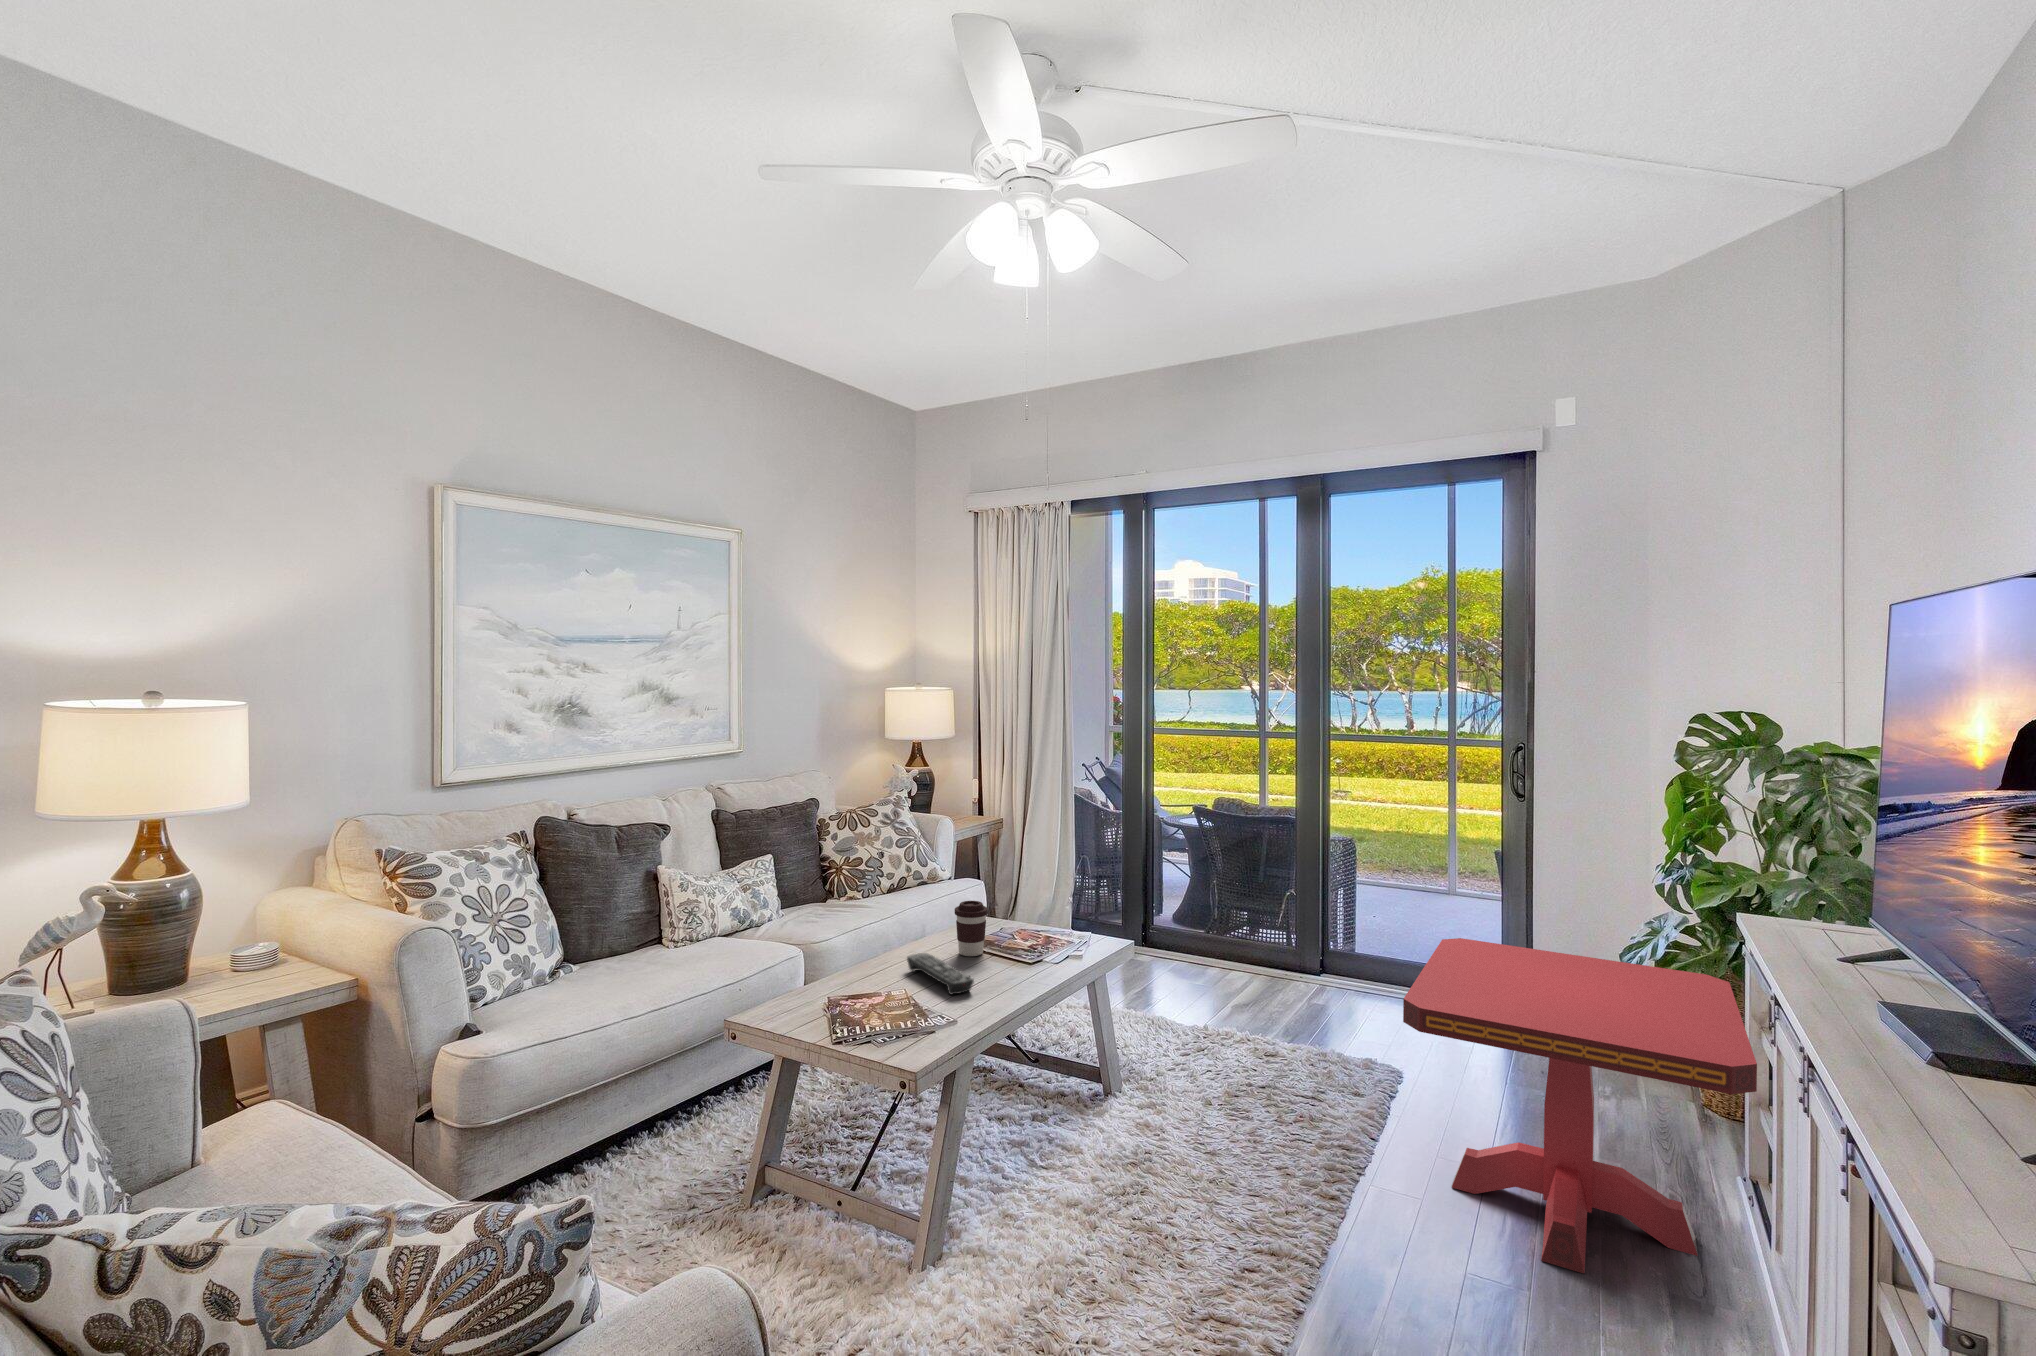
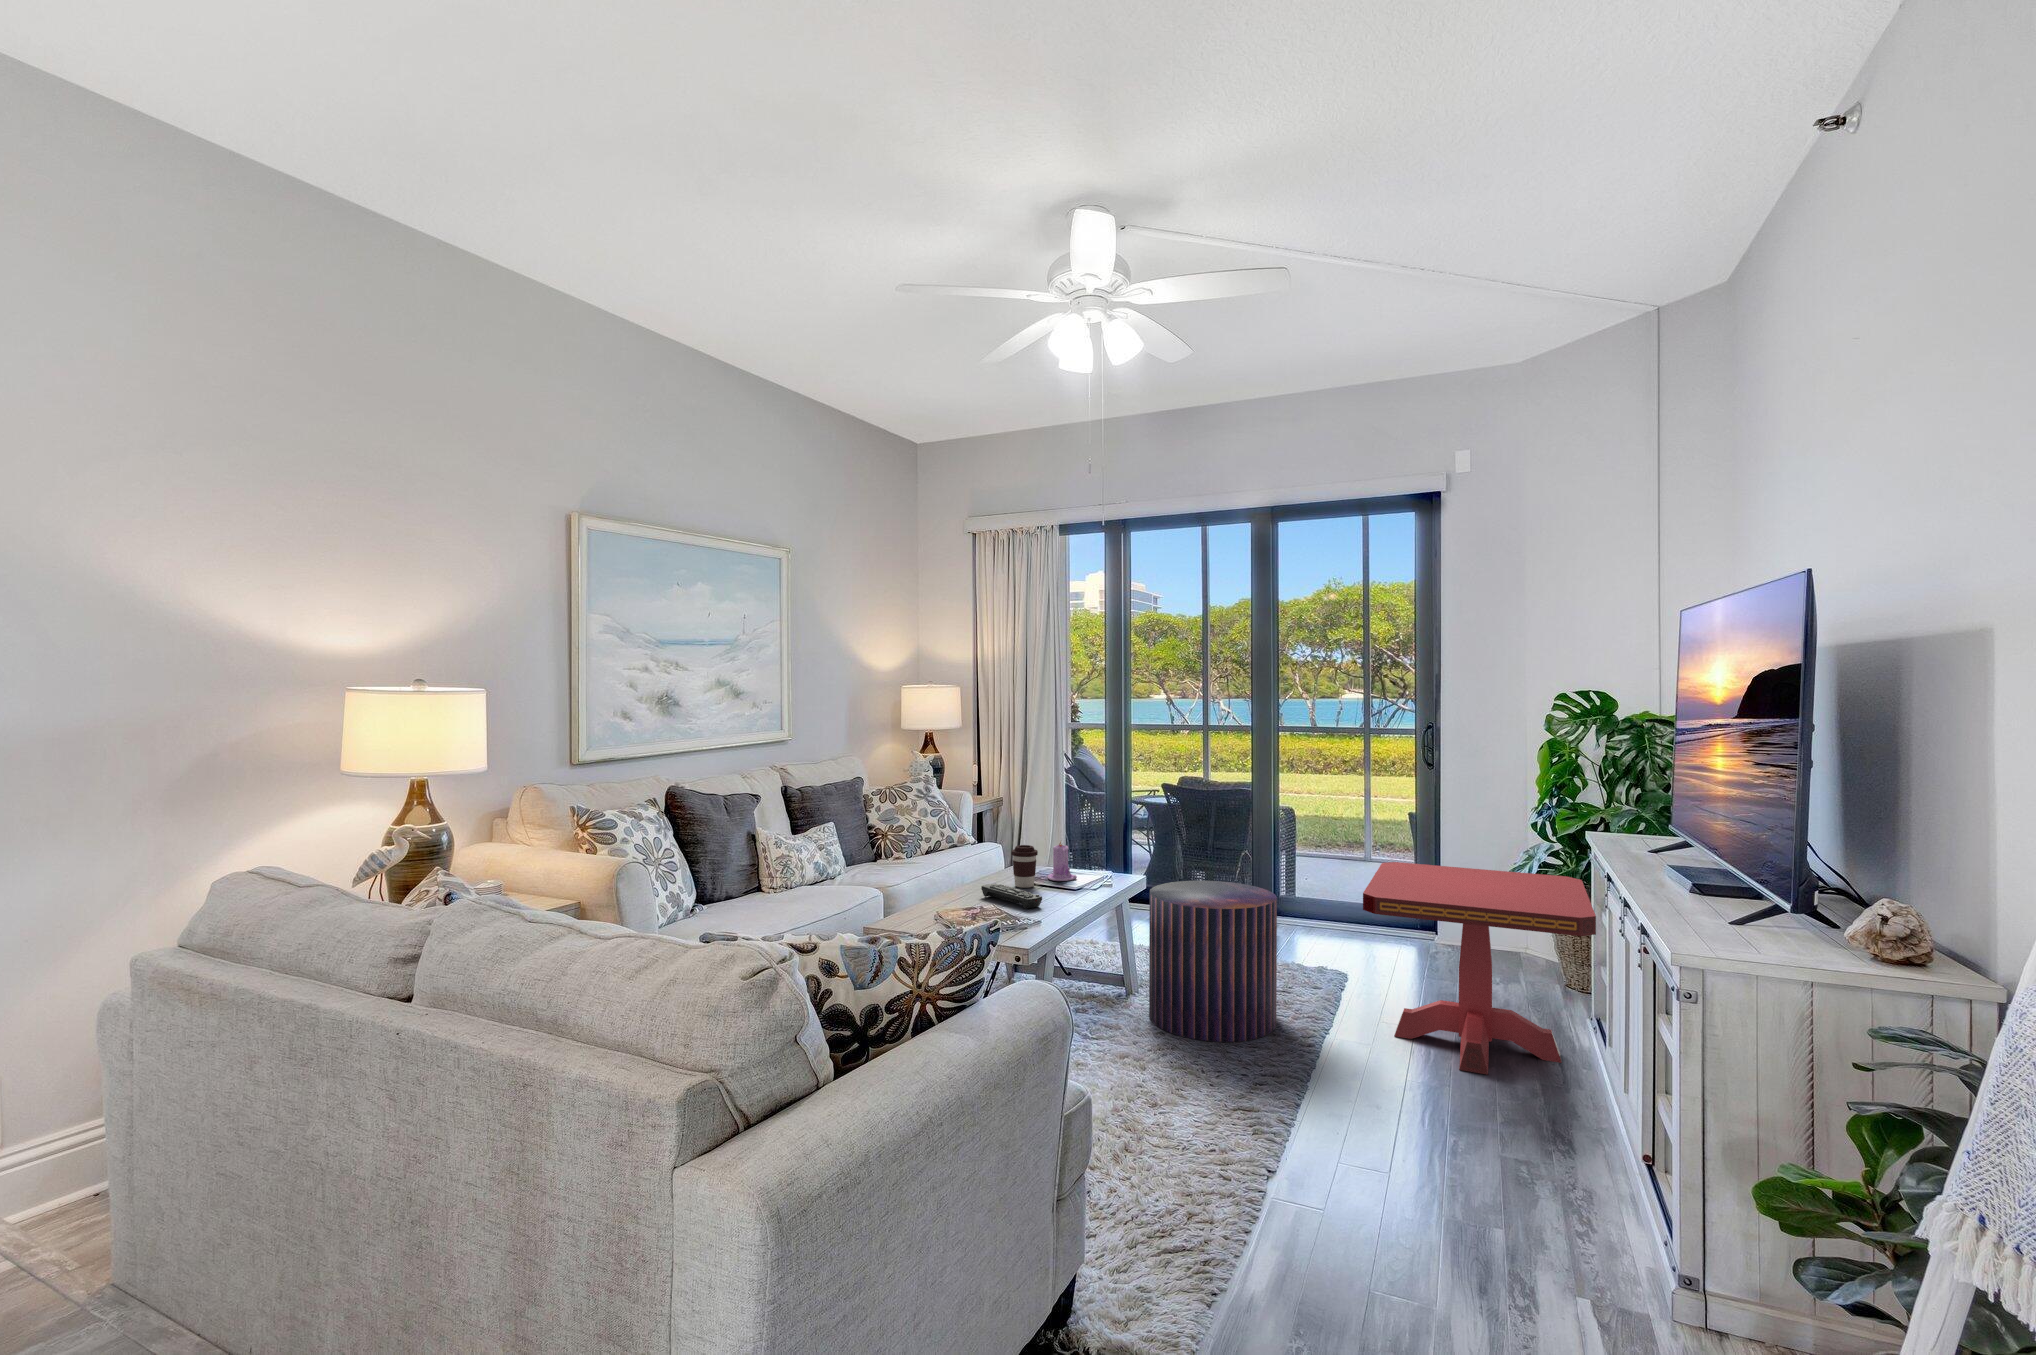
candle: none [1006,893,1043,946] -> present [1047,842,1077,881]
pouf: none [1123,952,1292,1185] -> present [1149,881,1277,1042]

